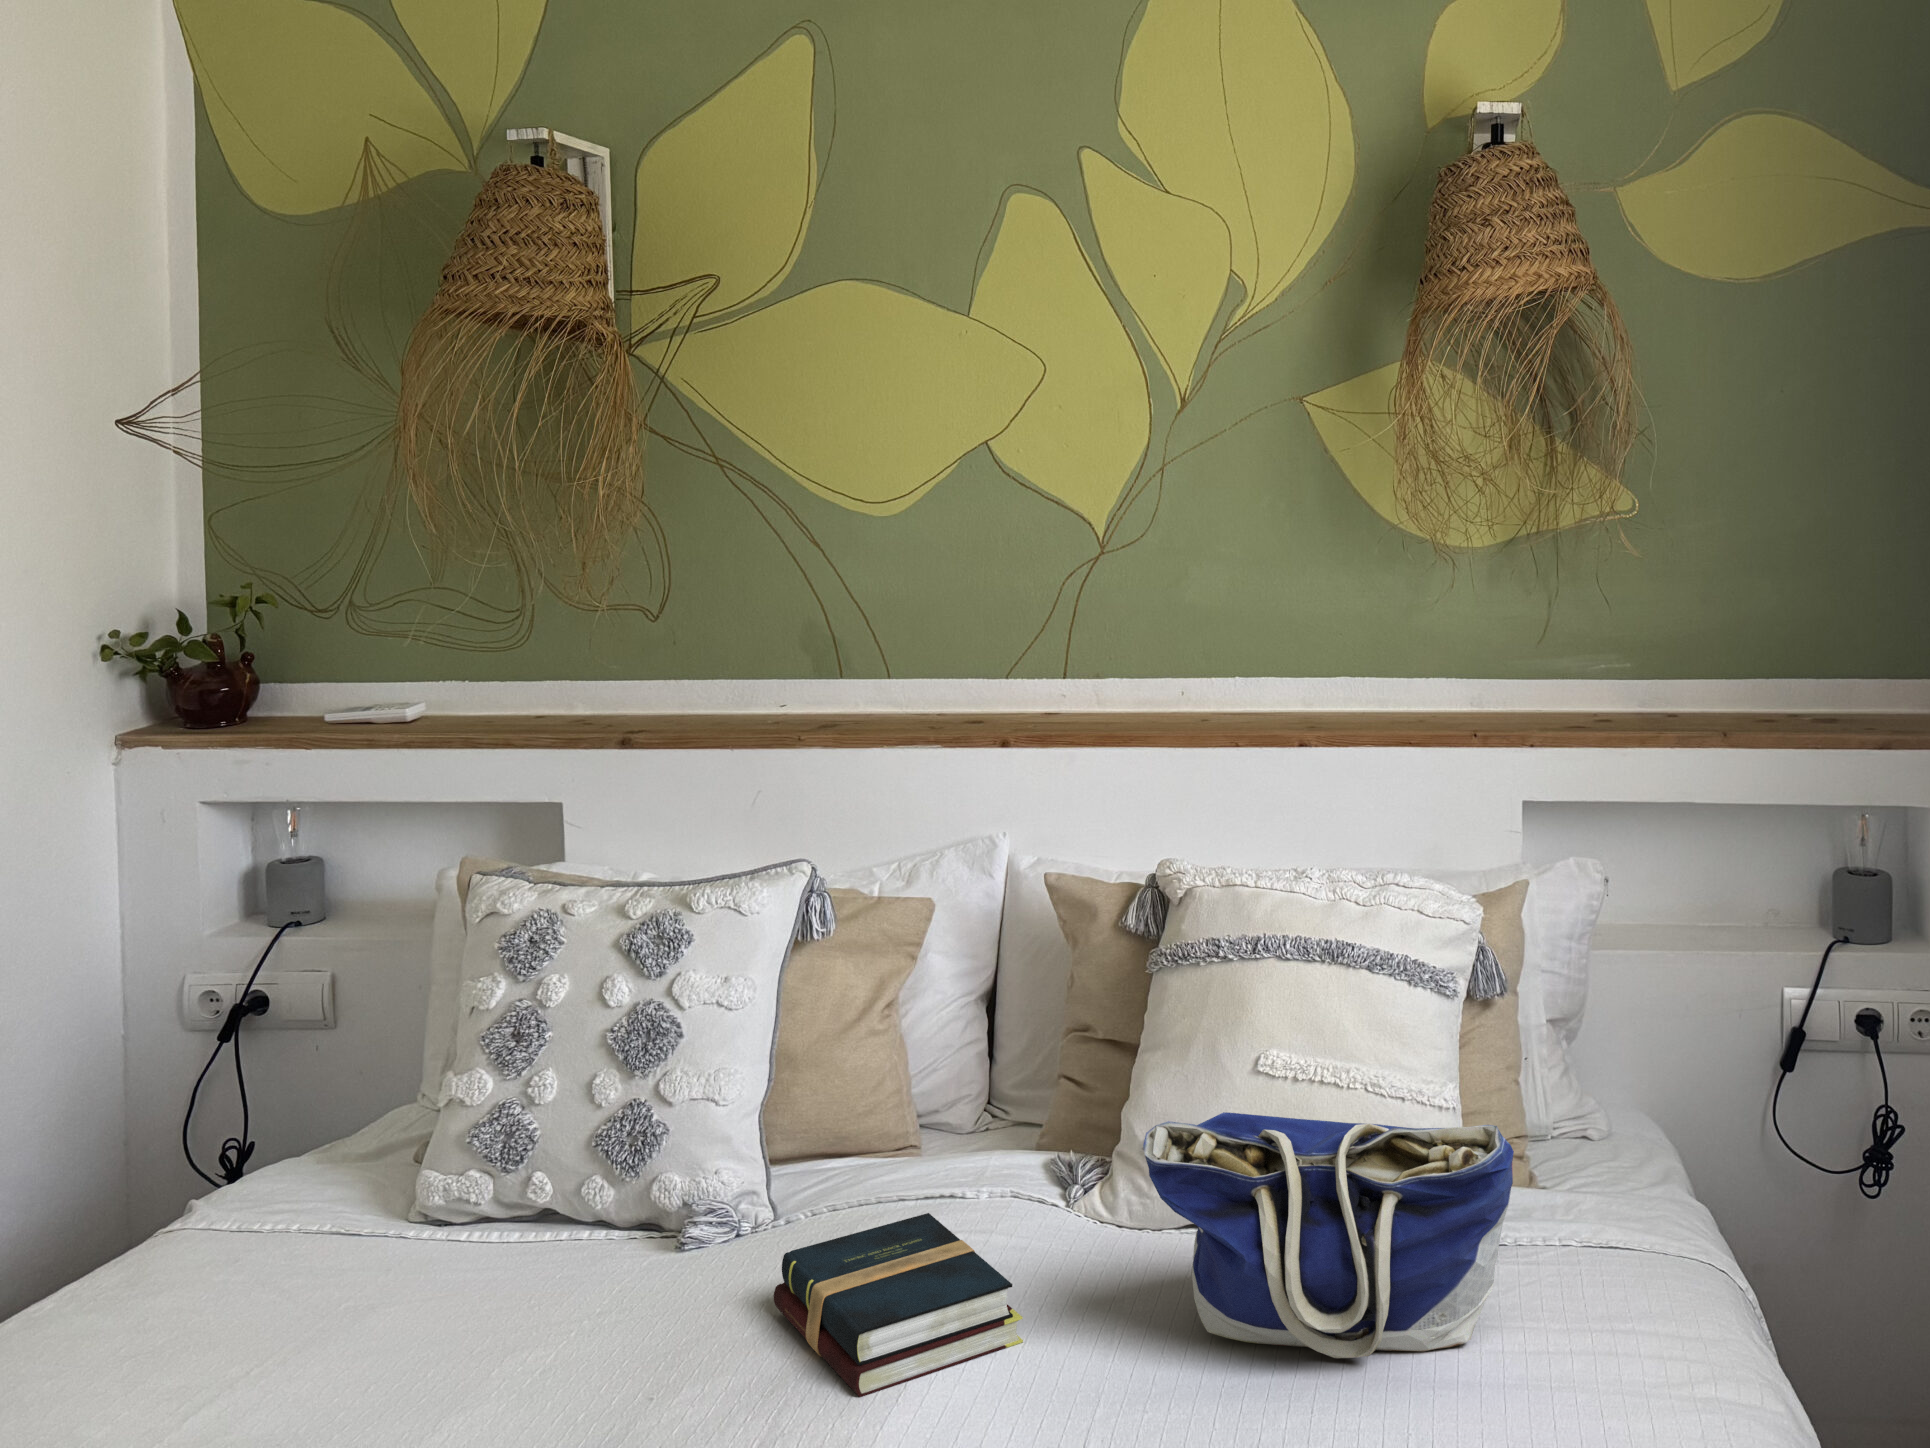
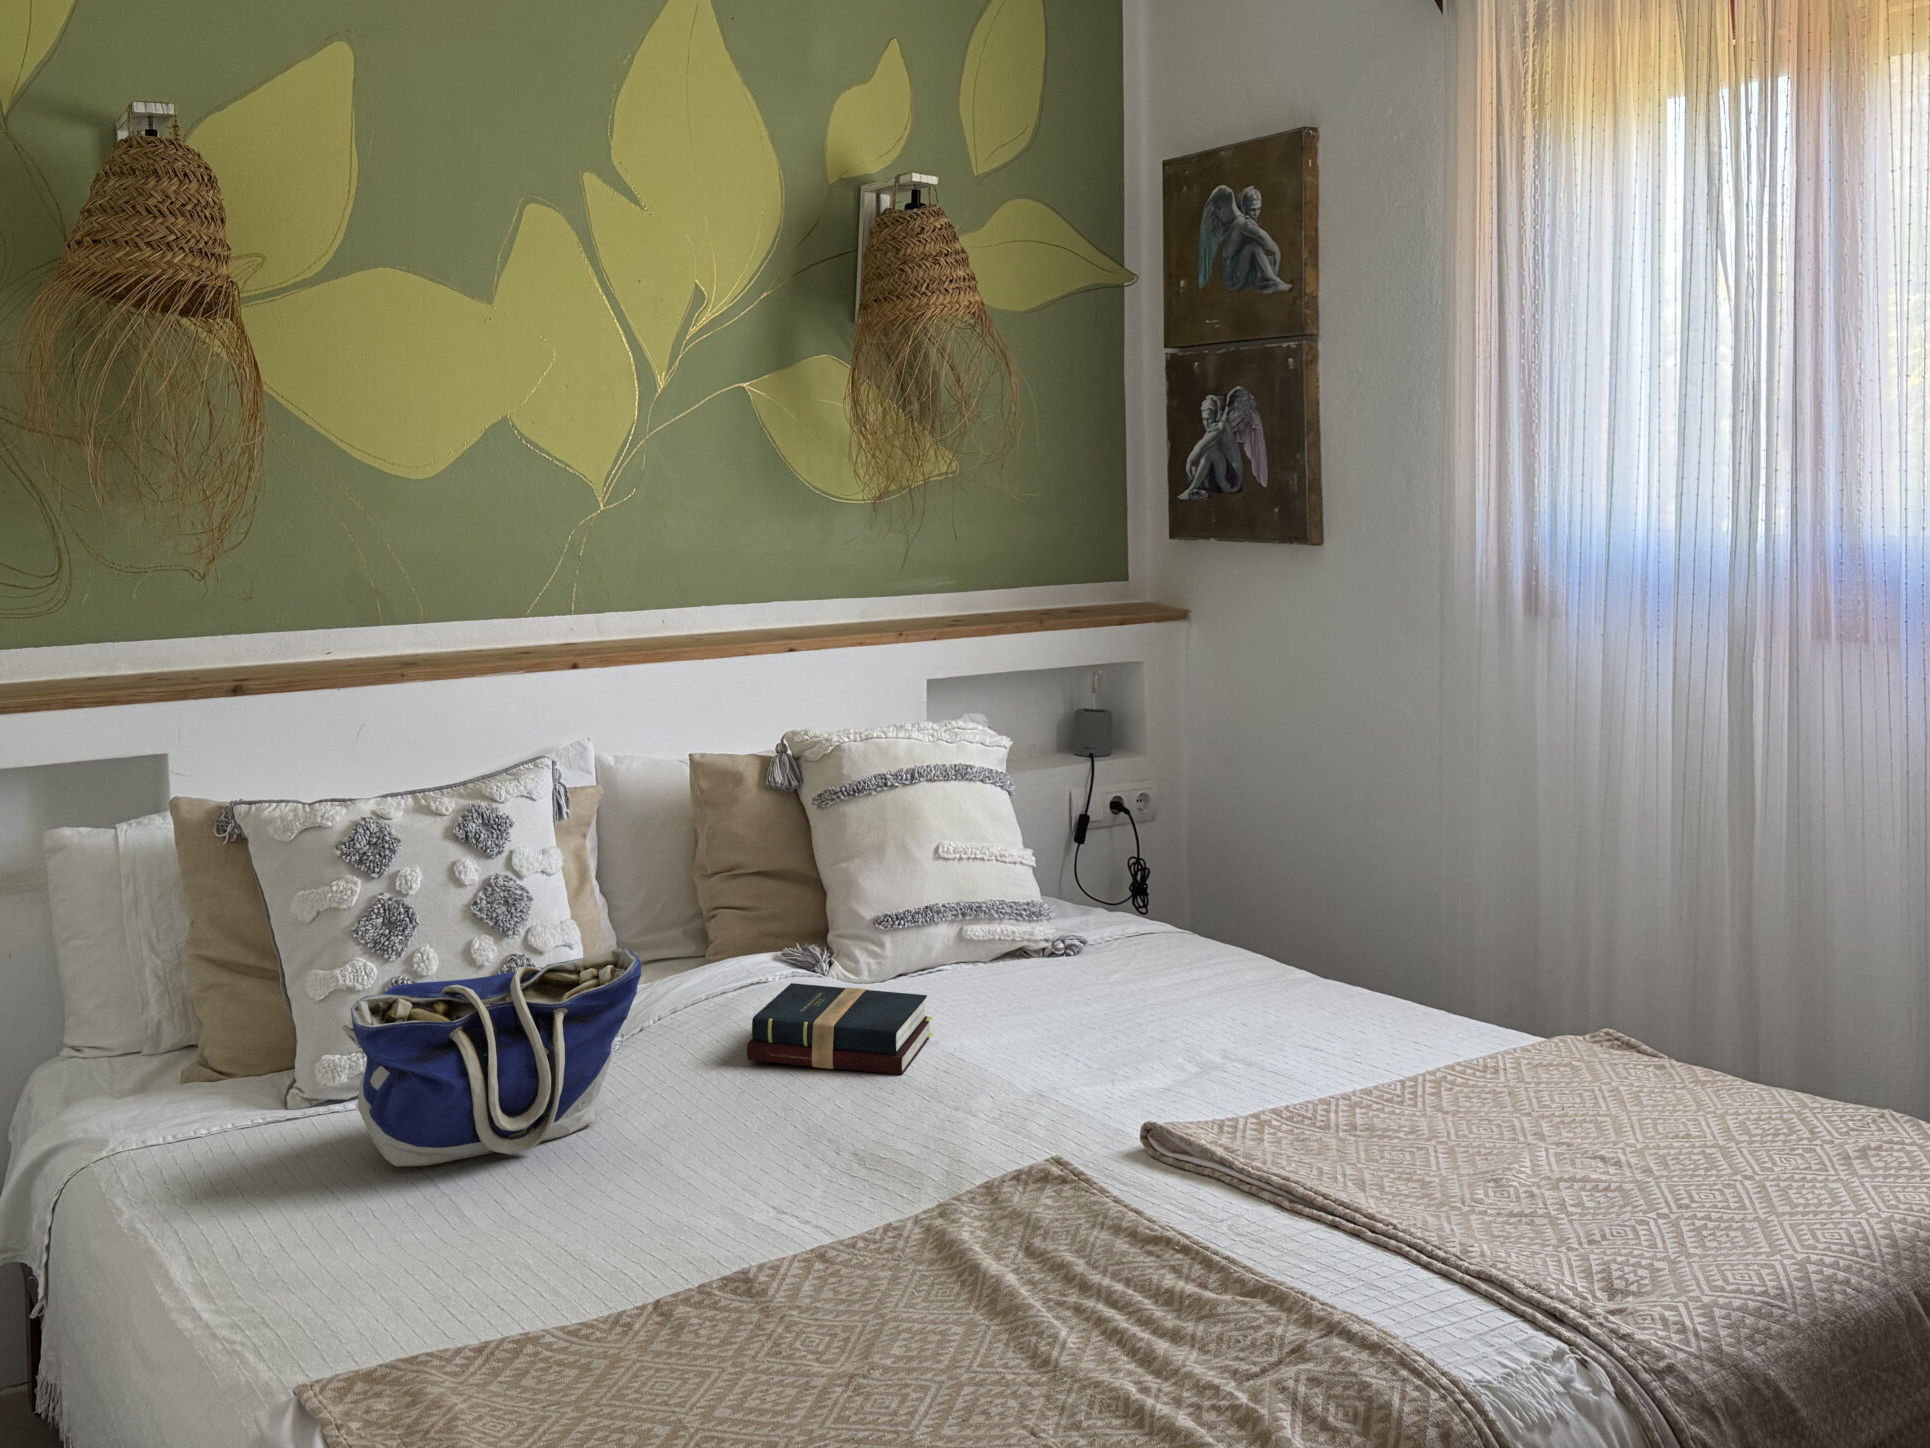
tote bag: present [1143,1112,1514,1358] -> present [342,948,641,1166]

